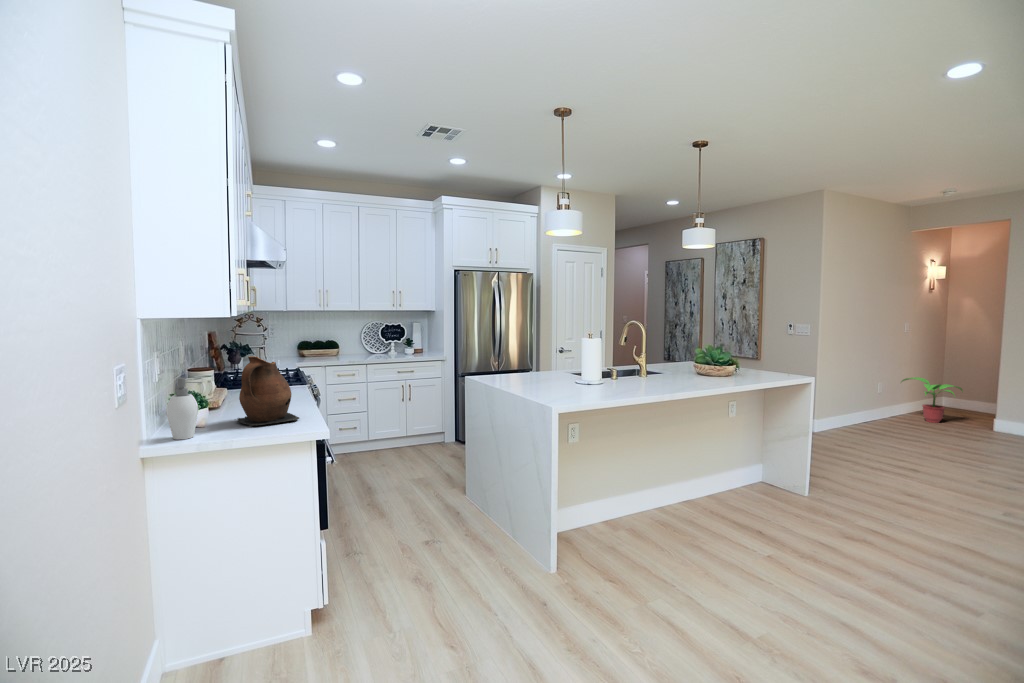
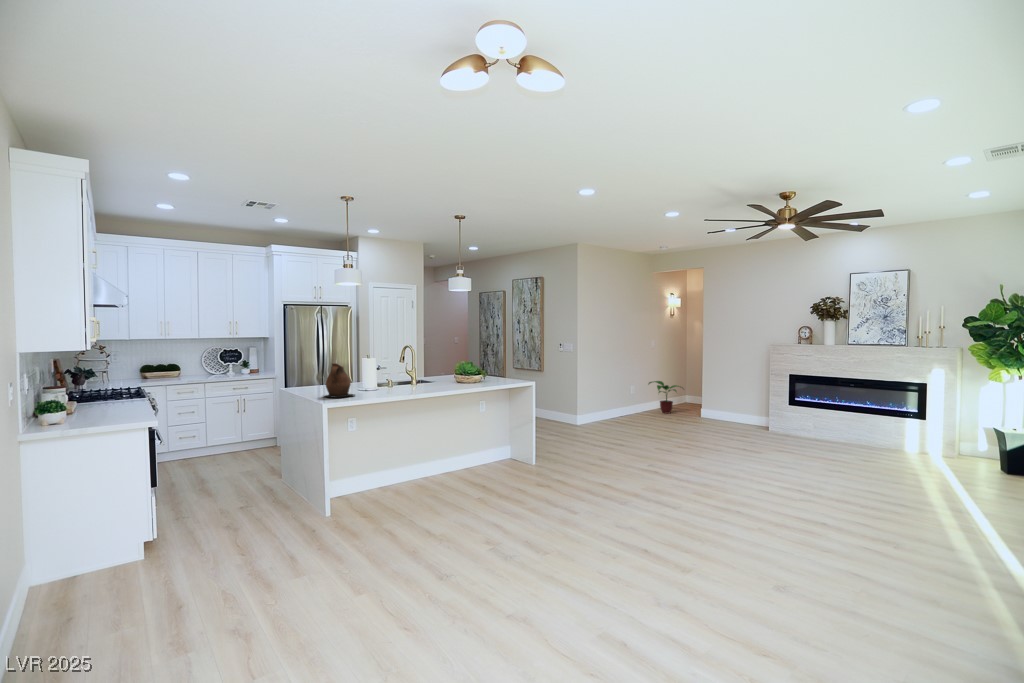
ceramic pitcher: present [237,356,299,426] -> present [324,363,354,398]
soap dispenser: present [166,378,202,440] -> none [40,390,65,428]

